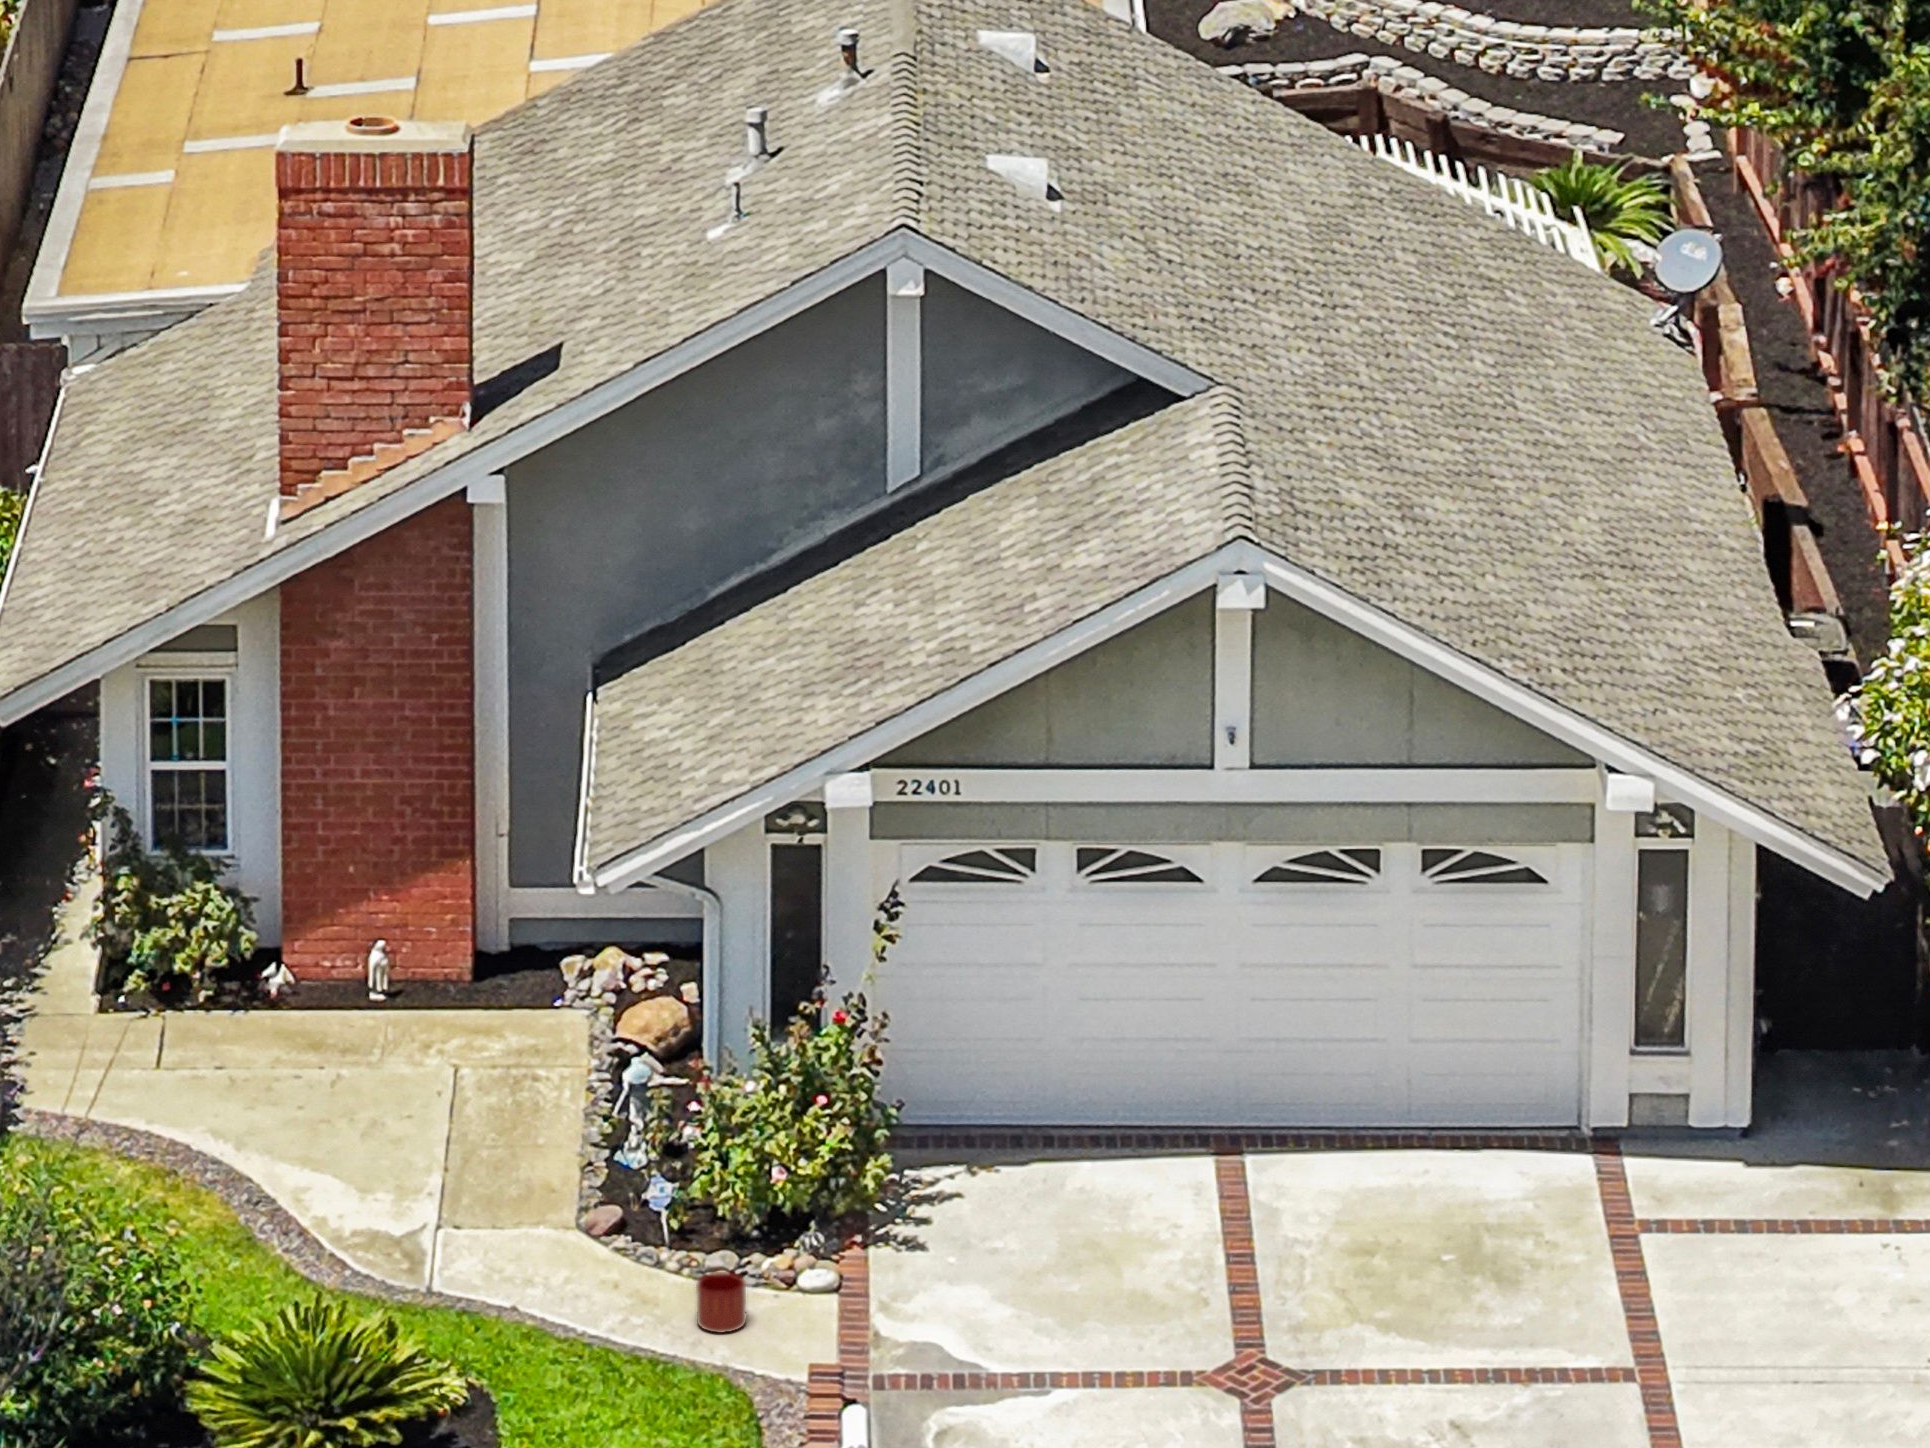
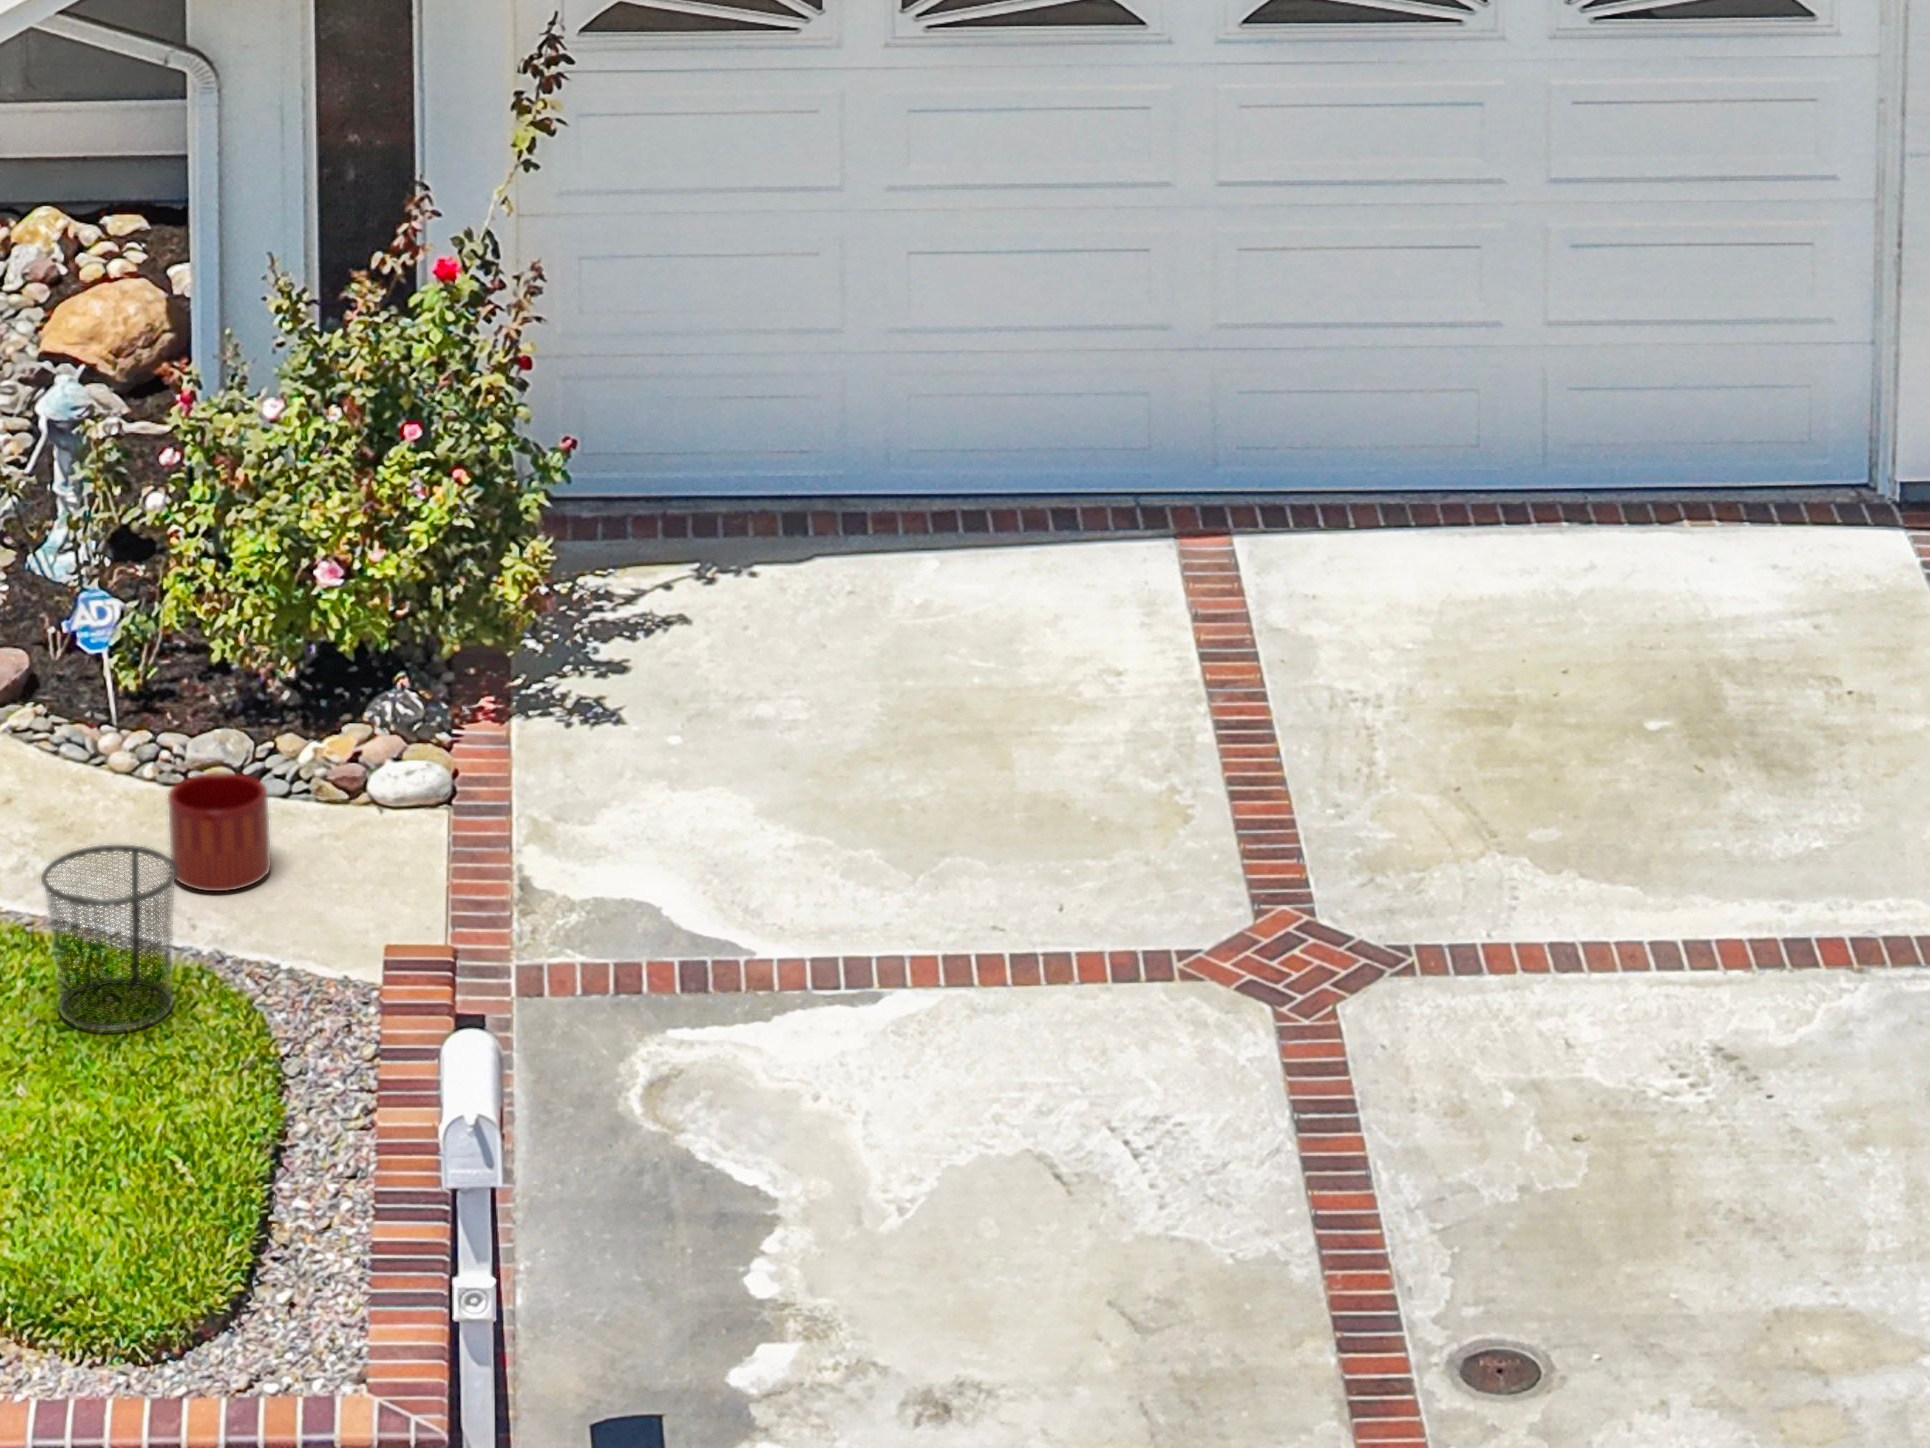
waste bin: none [639,1310,706,1403] -> present [41,844,178,1031]

